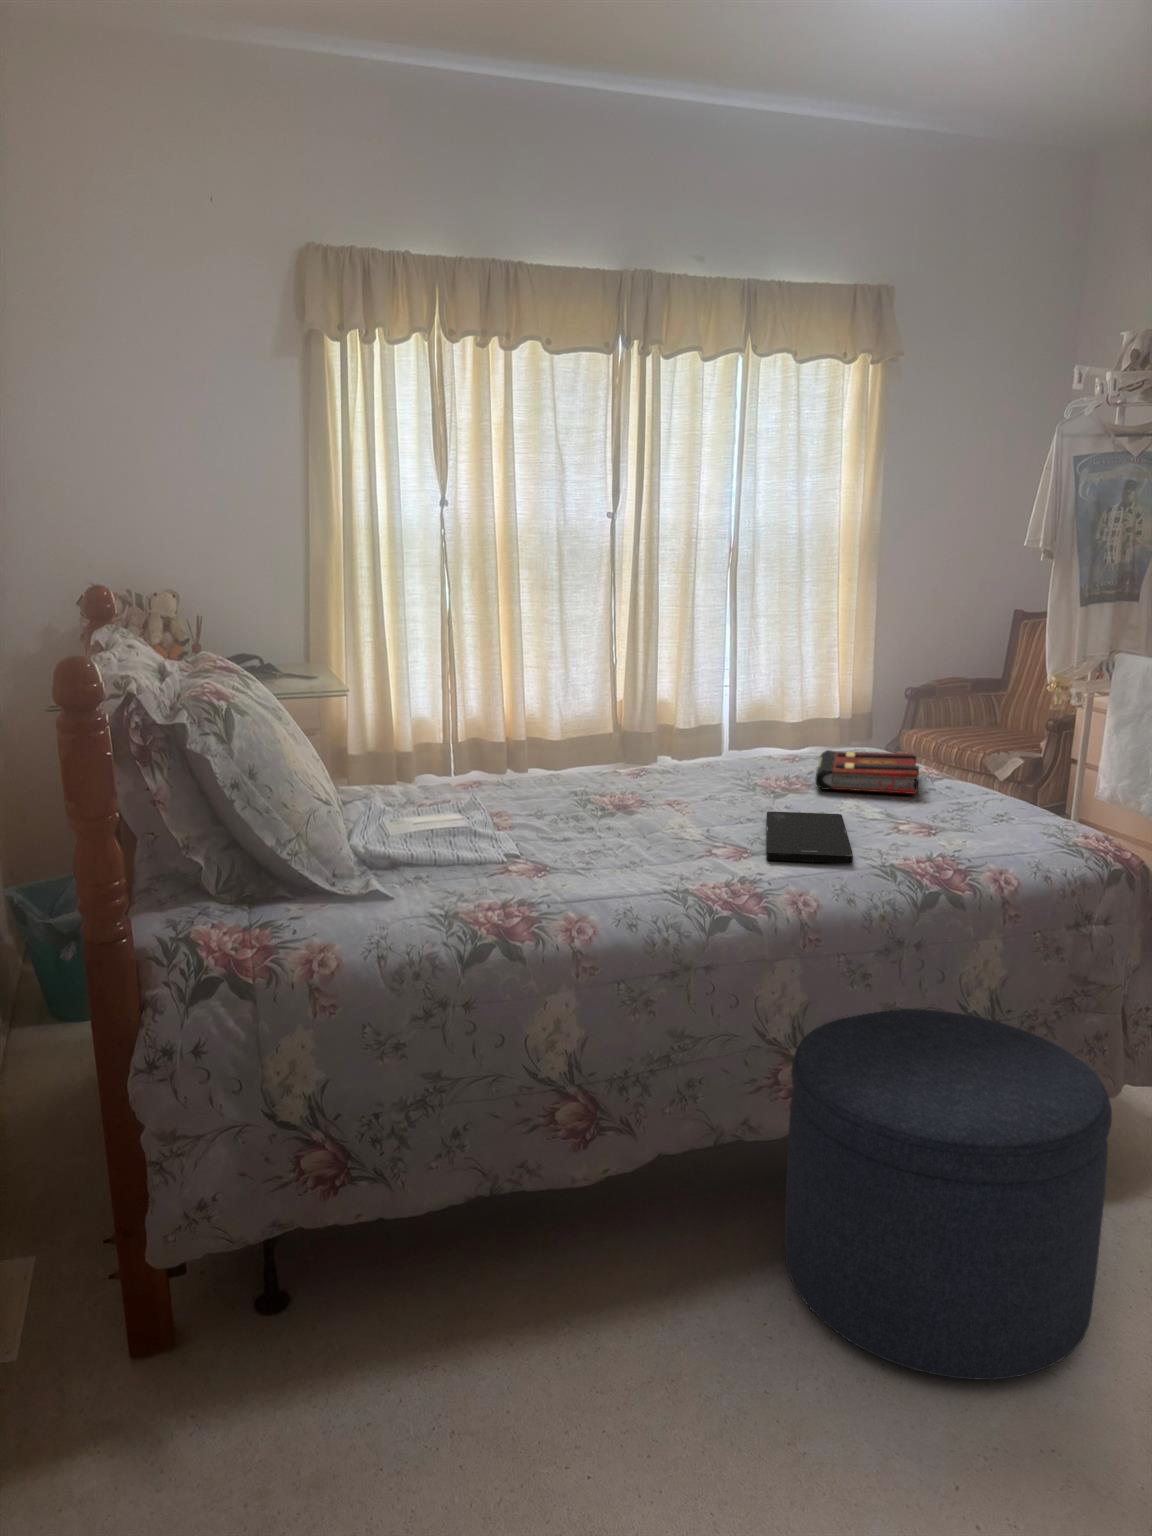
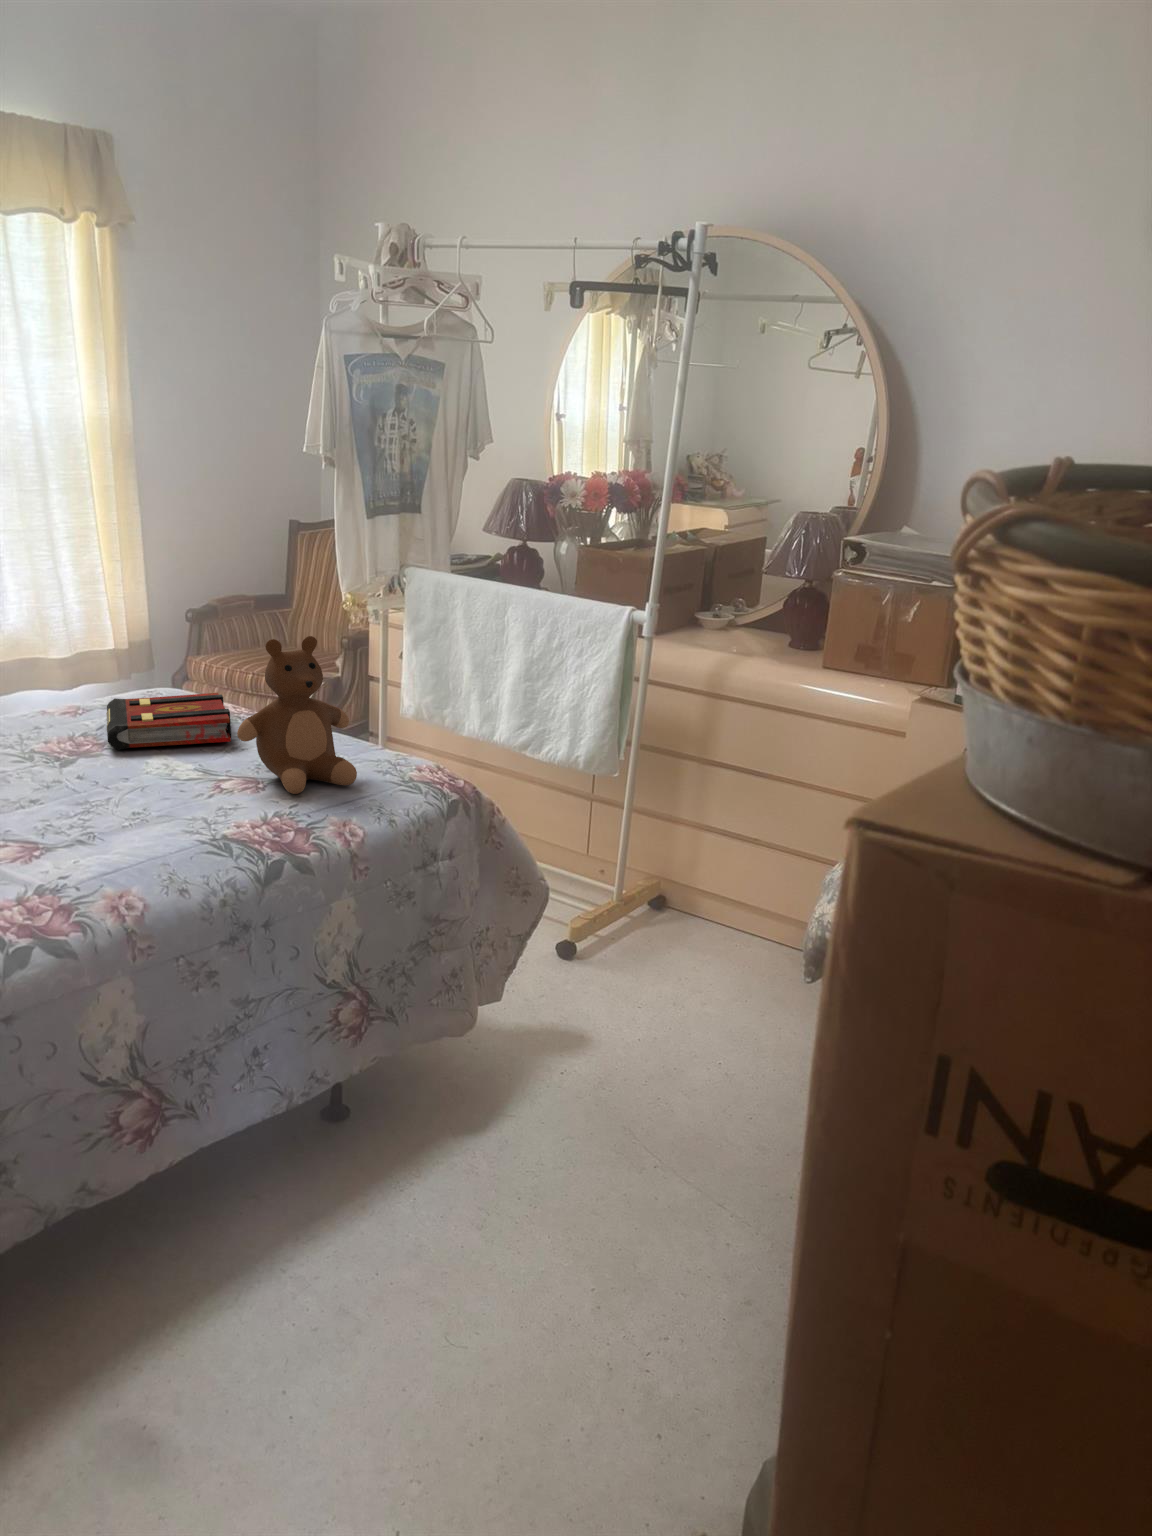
teddy bear: none [918,705,1023,842] -> present [237,636,357,794]
smartphone: present [766,811,853,863] -> none [53,780,178,856]
ottoman: present [785,1009,1112,1380] -> none [142,989,495,1411]

